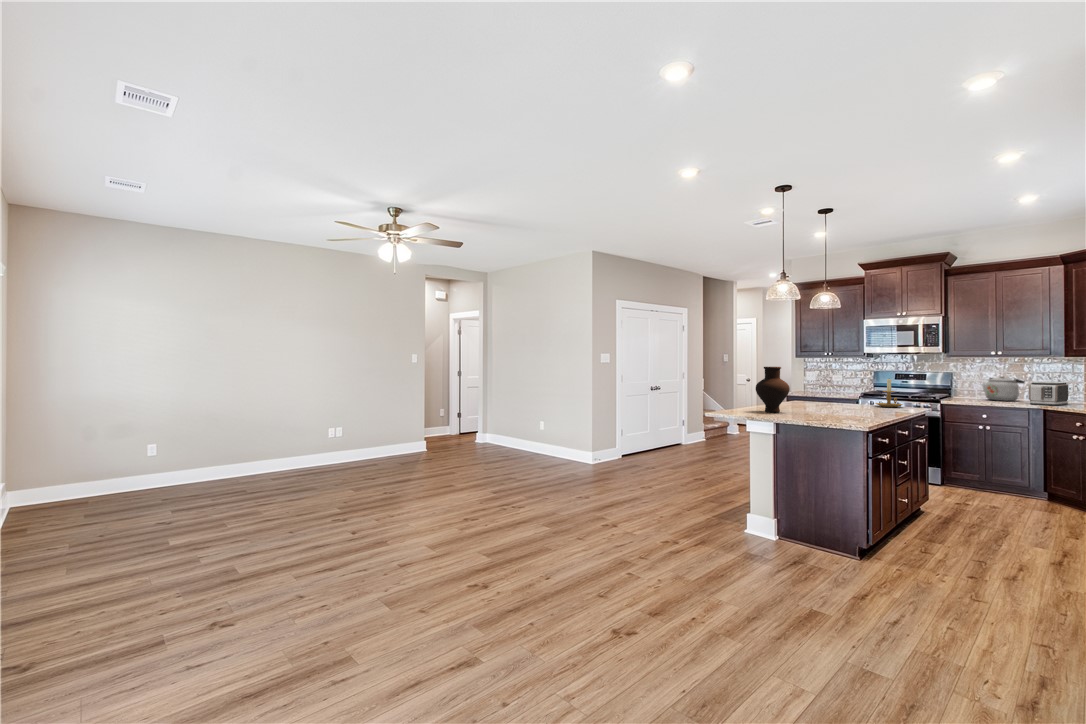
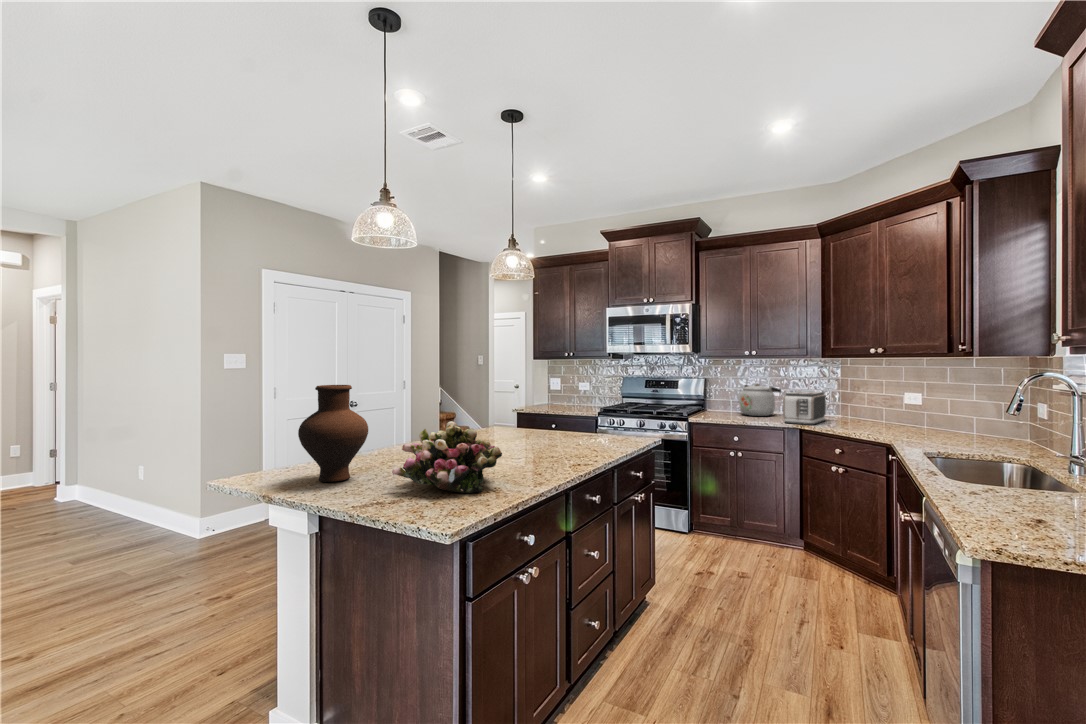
candle holder: present [875,379,903,407] -> none [571,396,609,445]
flower arrangement: none [816,385,873,417] -> present [392,421,502,493]

